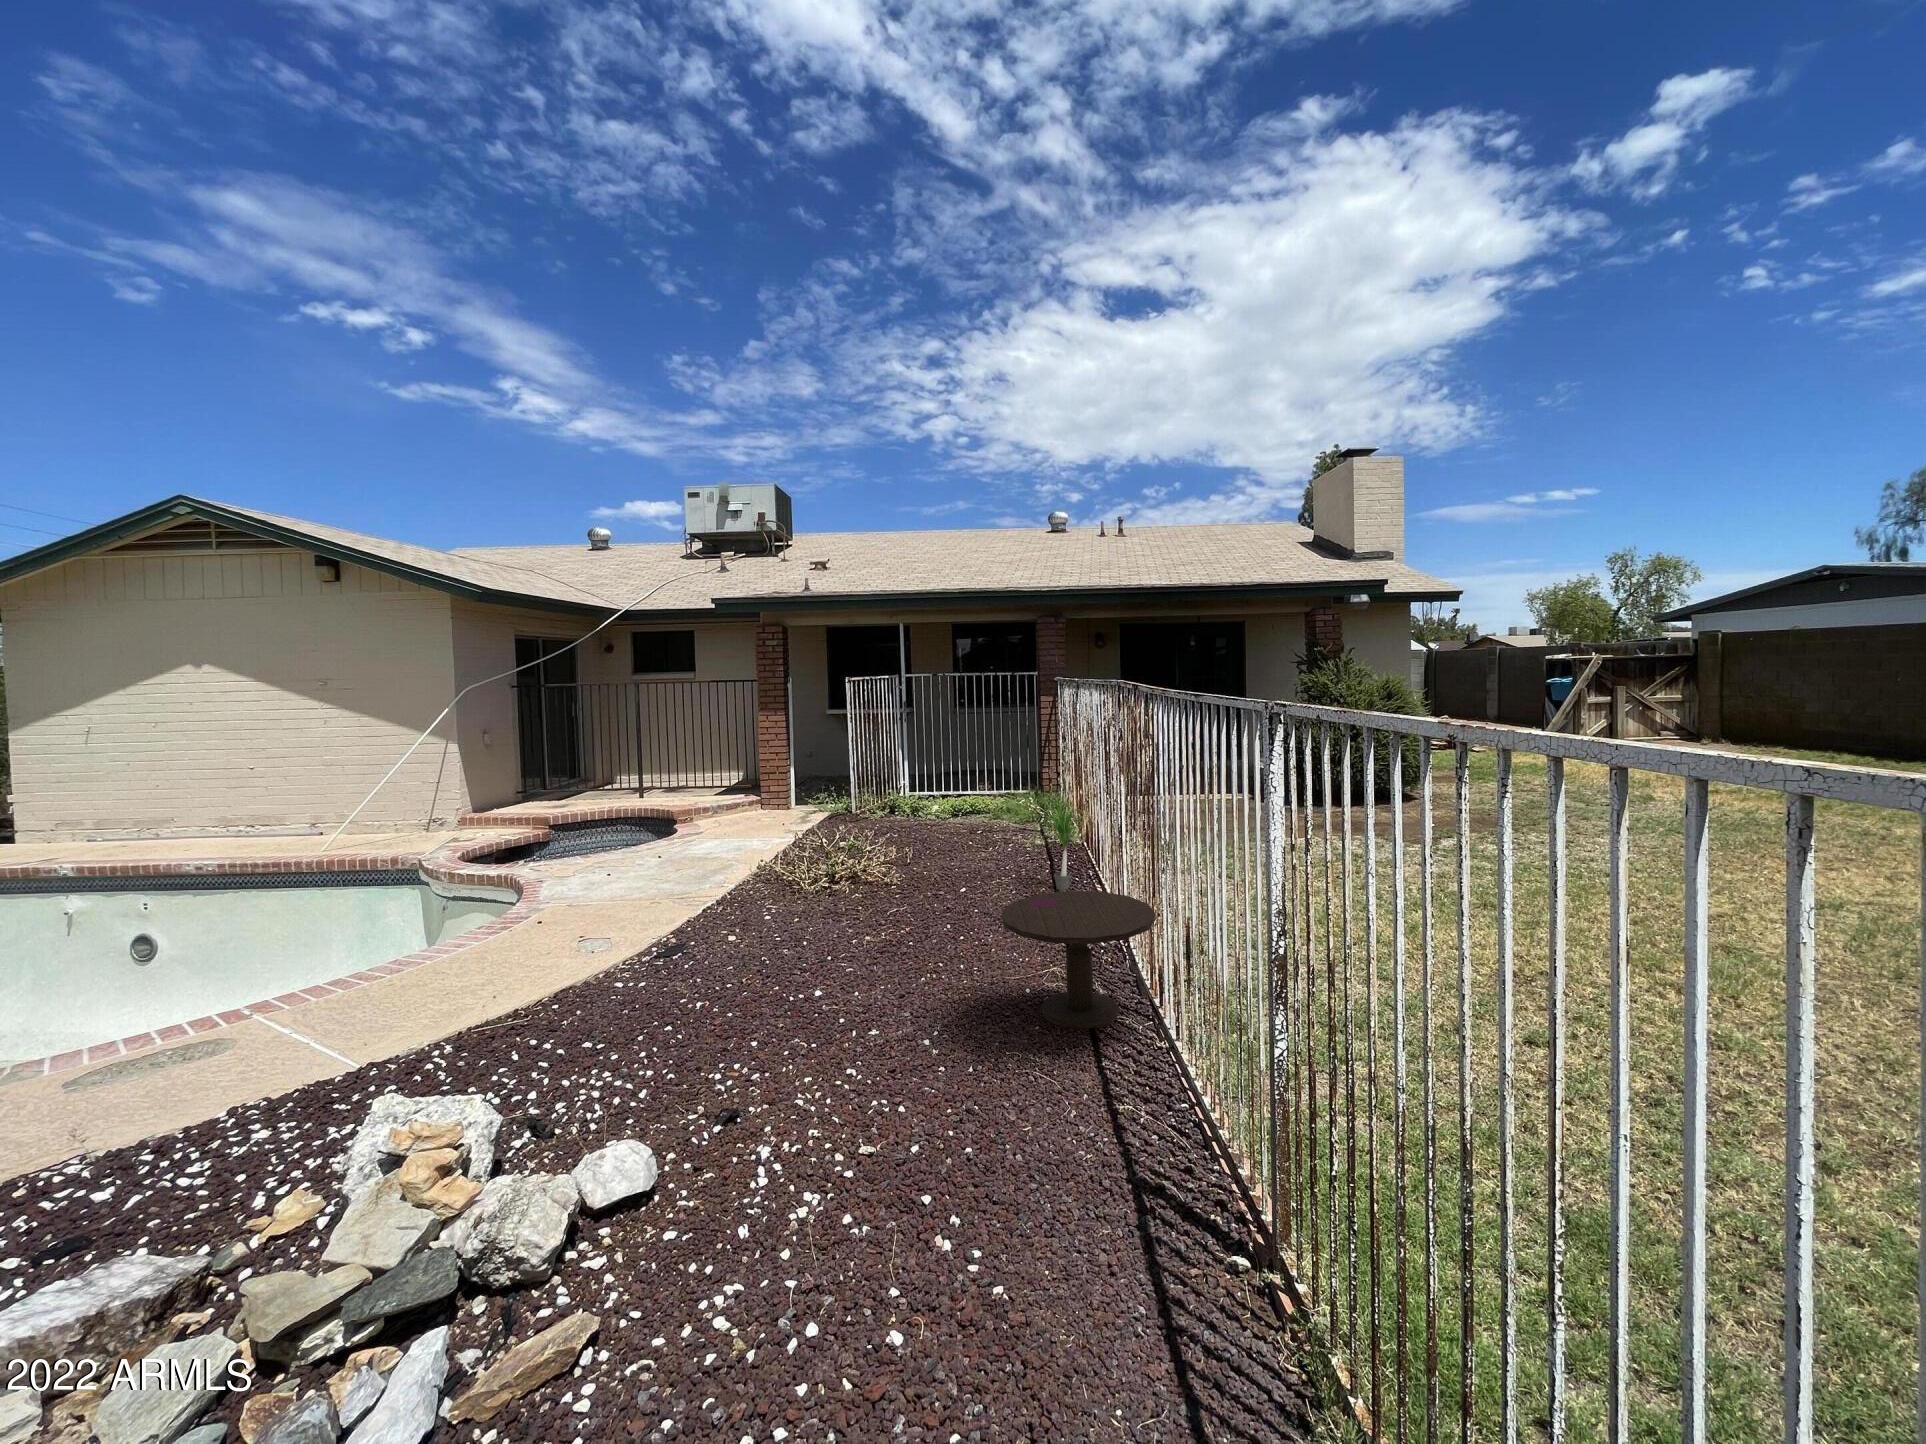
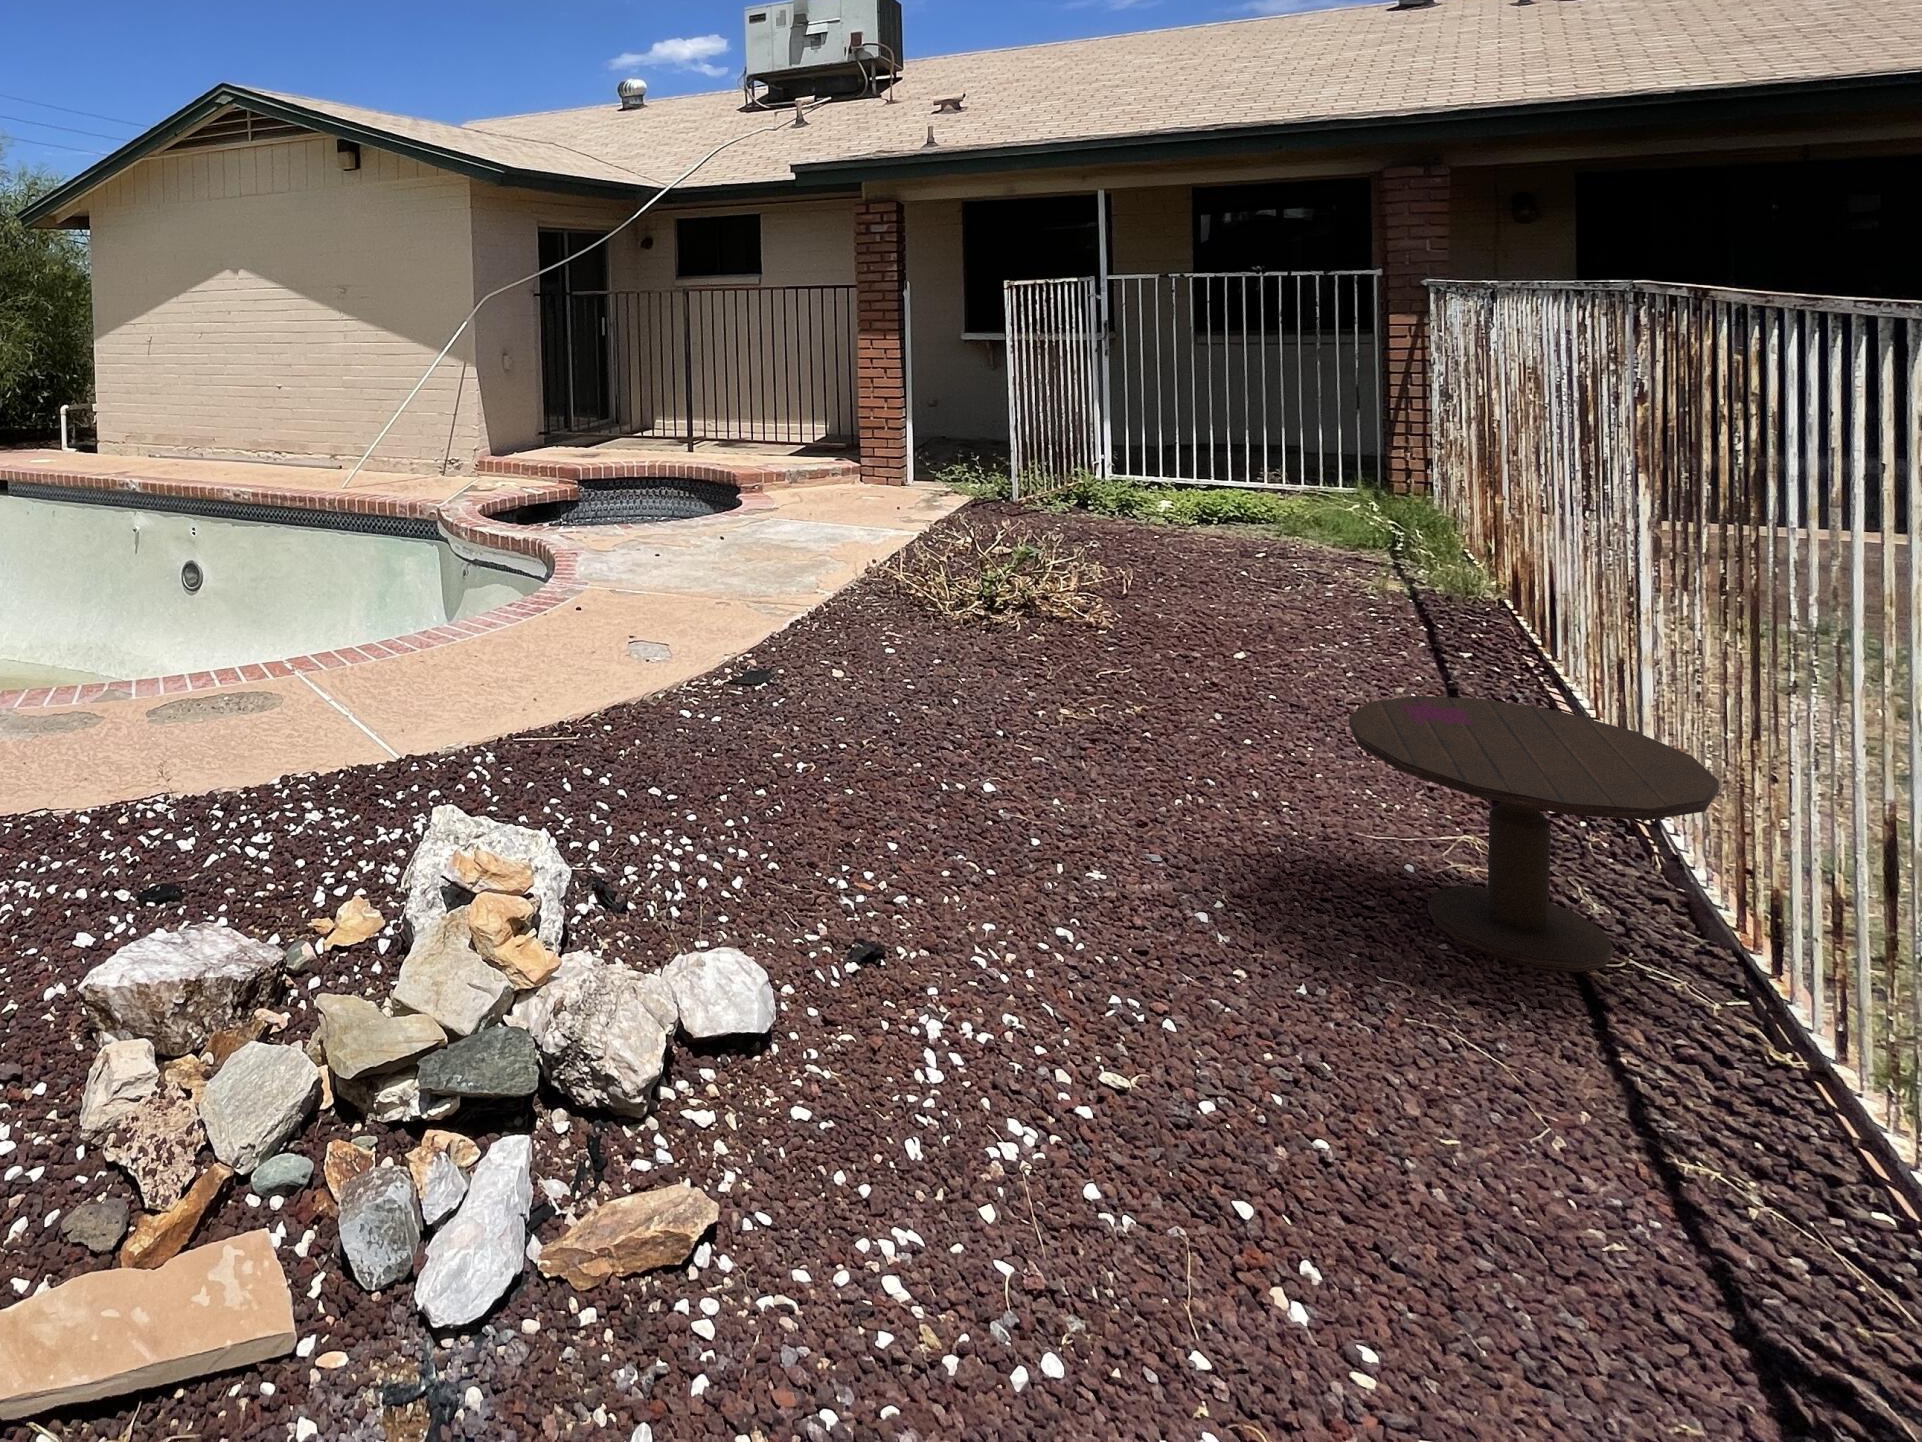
potted plant: present [1042,804,1088,890] -> none [1379,517,1518,688]

